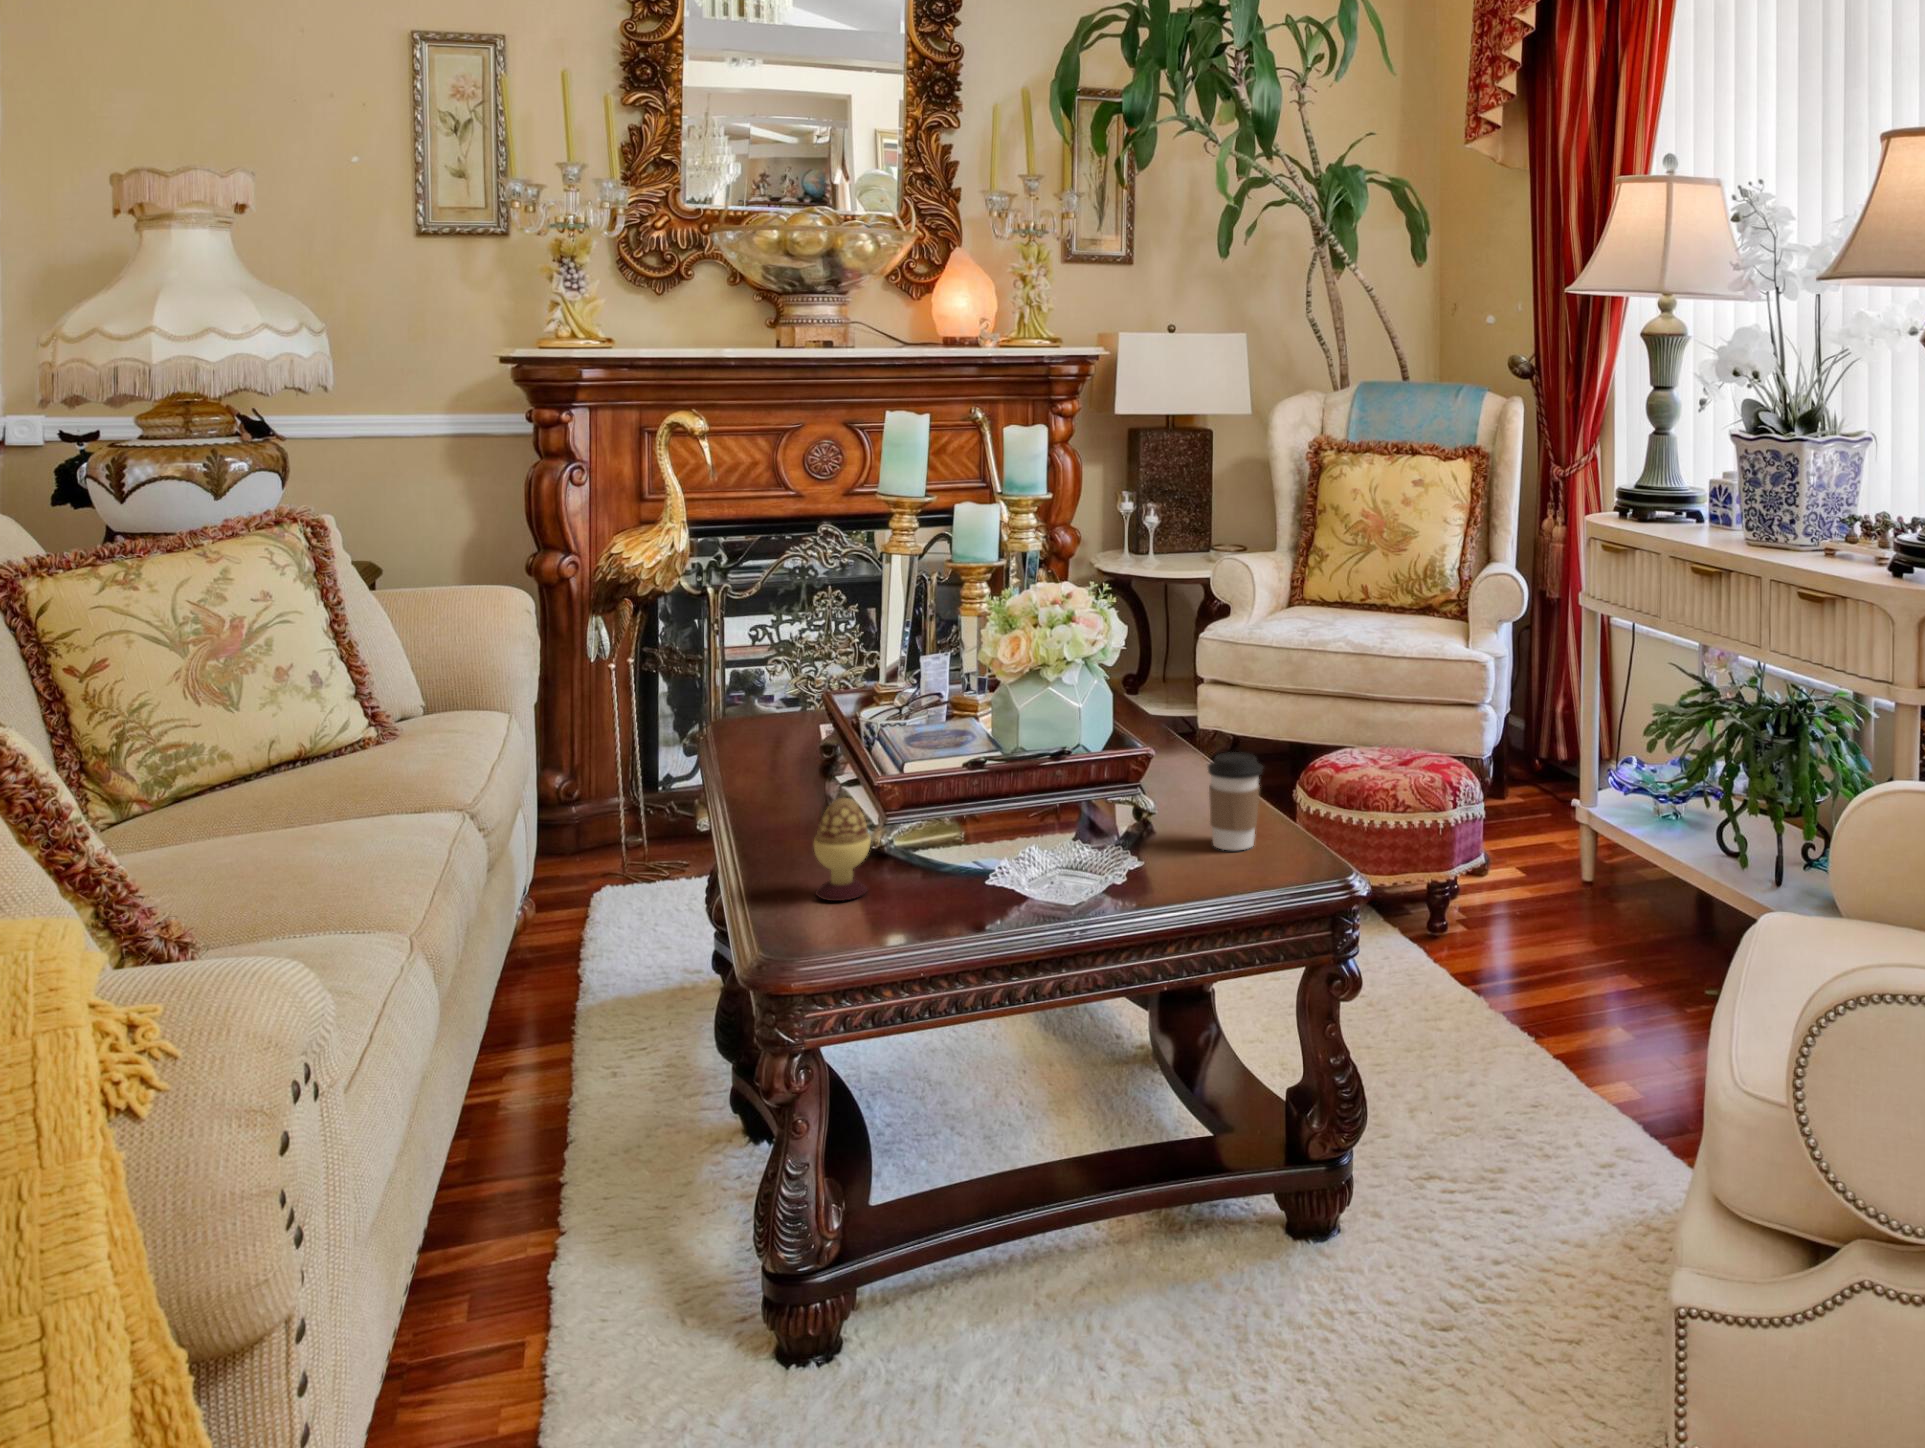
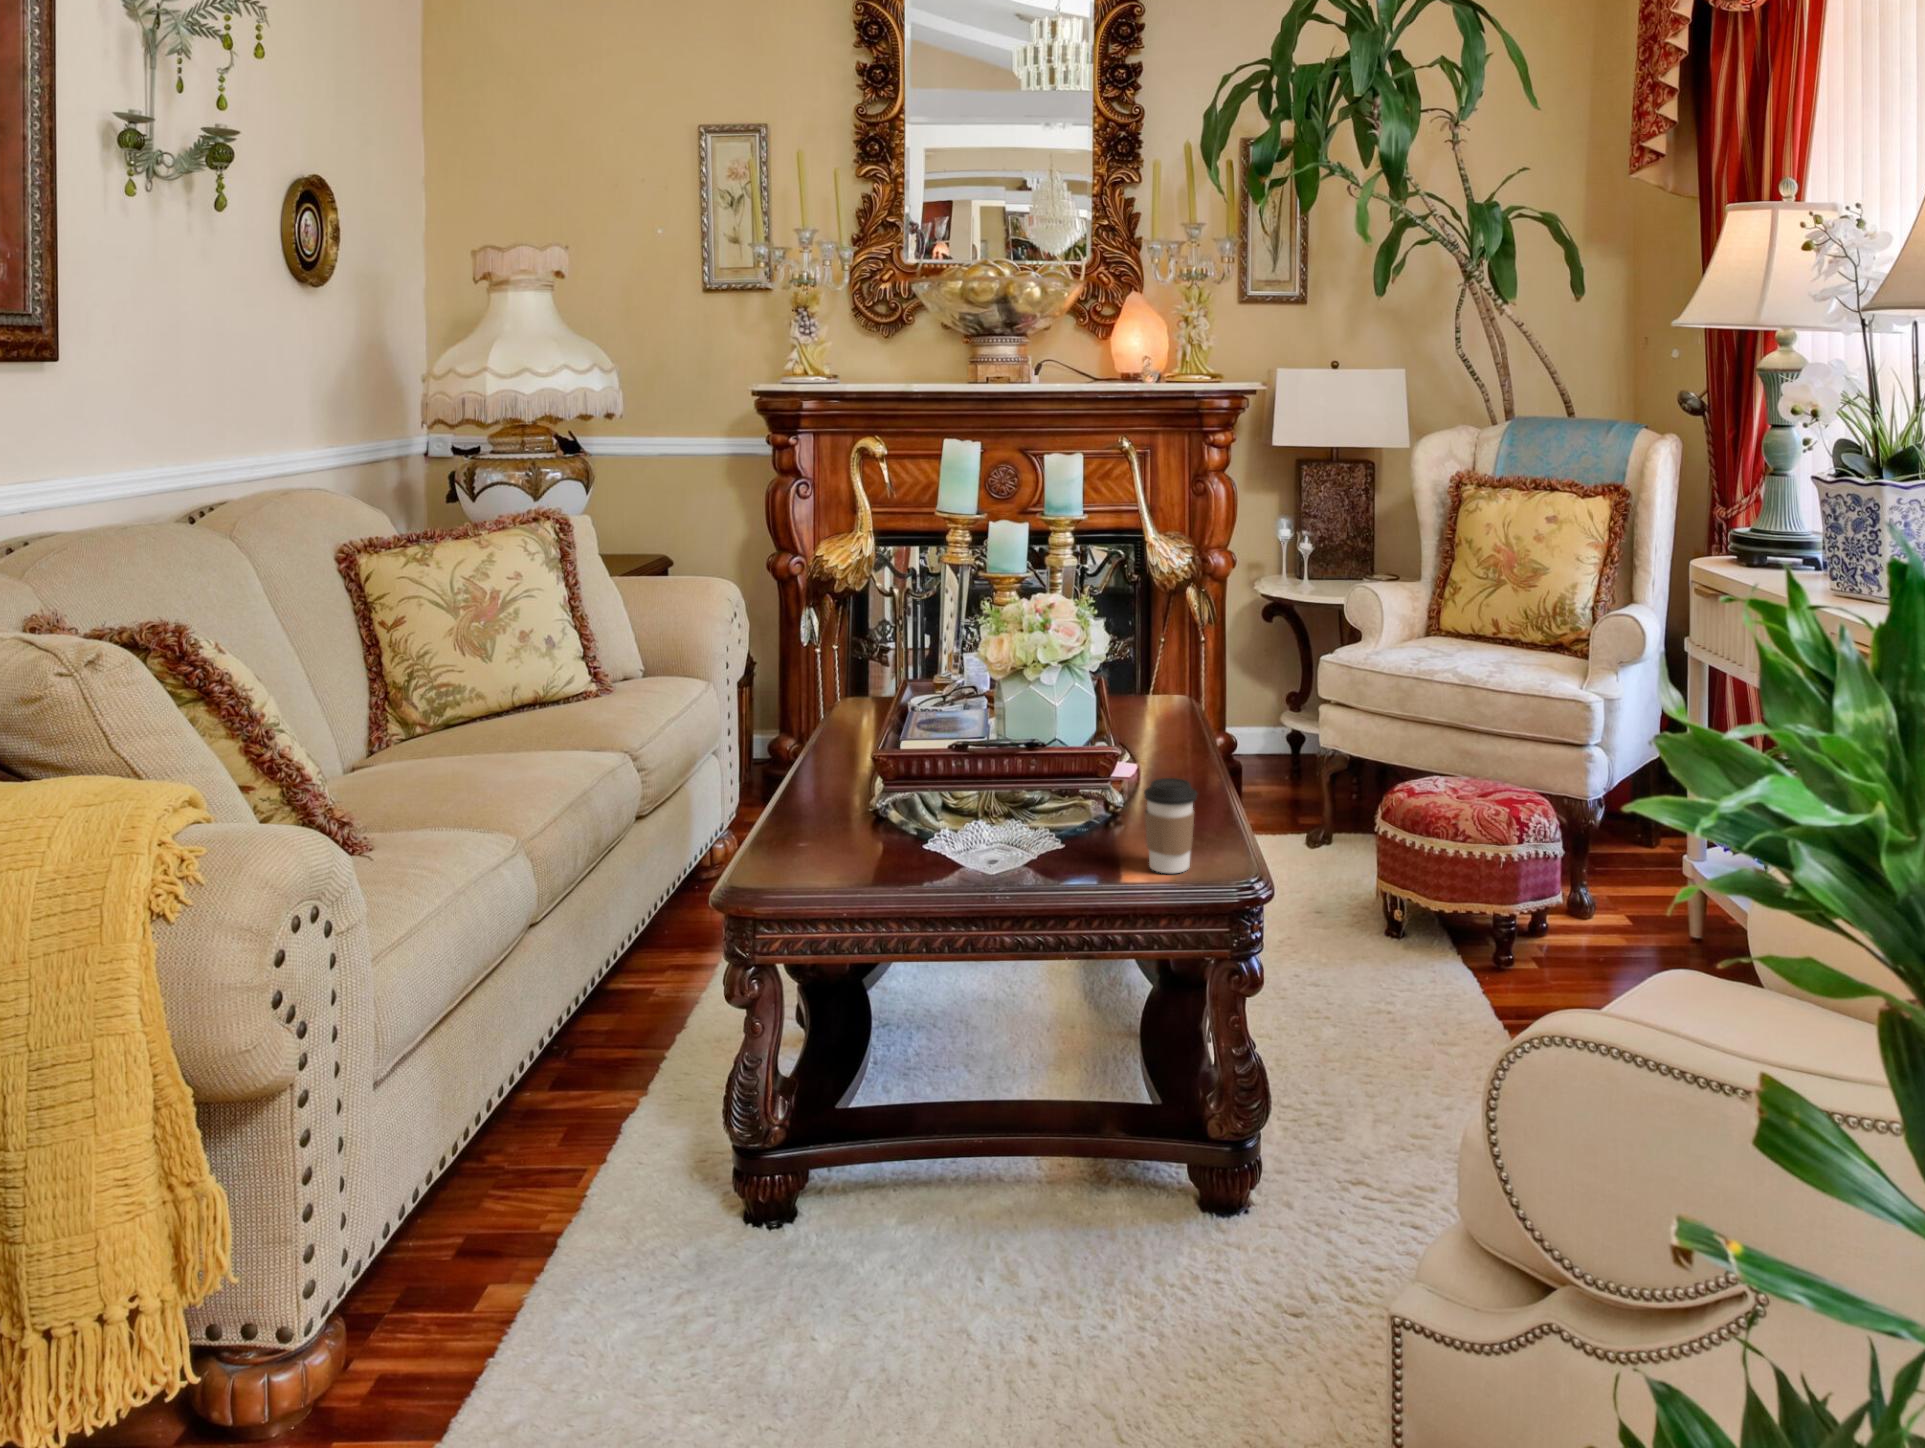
decorative egg: present [814,798,871,901] -> none [780,789,829,880]

